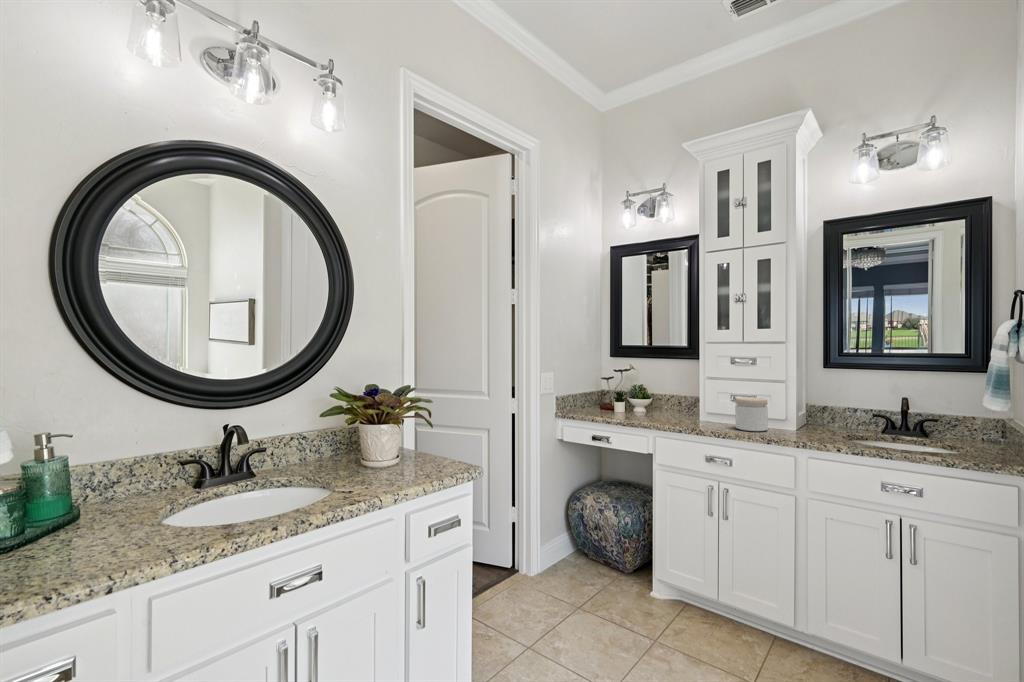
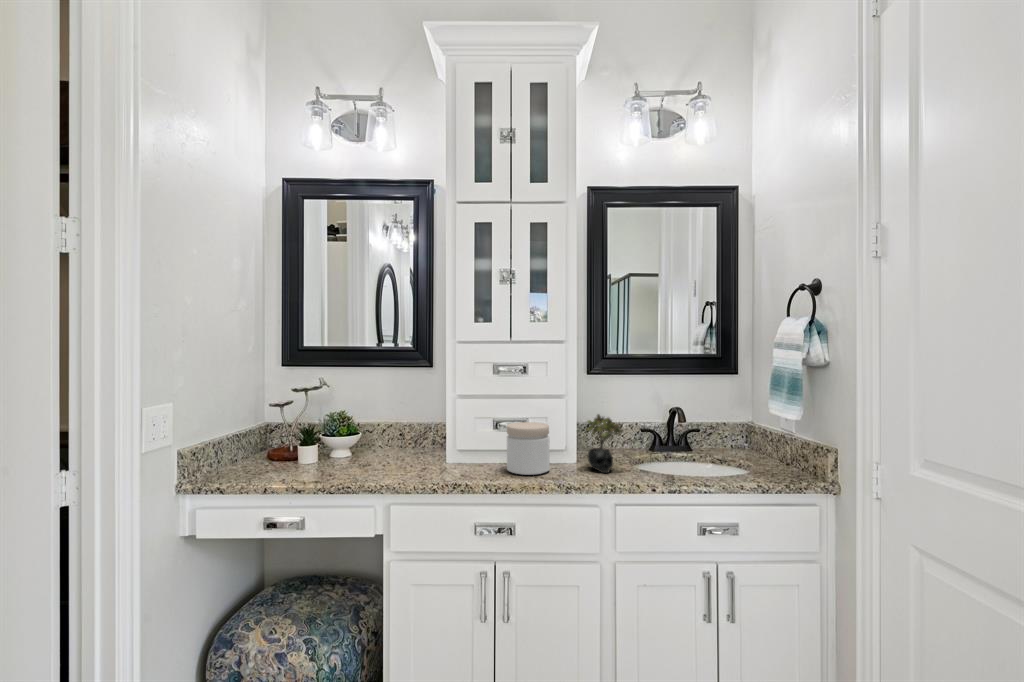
succulent plant: none [795,395,828,437] -> present [587,414,624,473]

